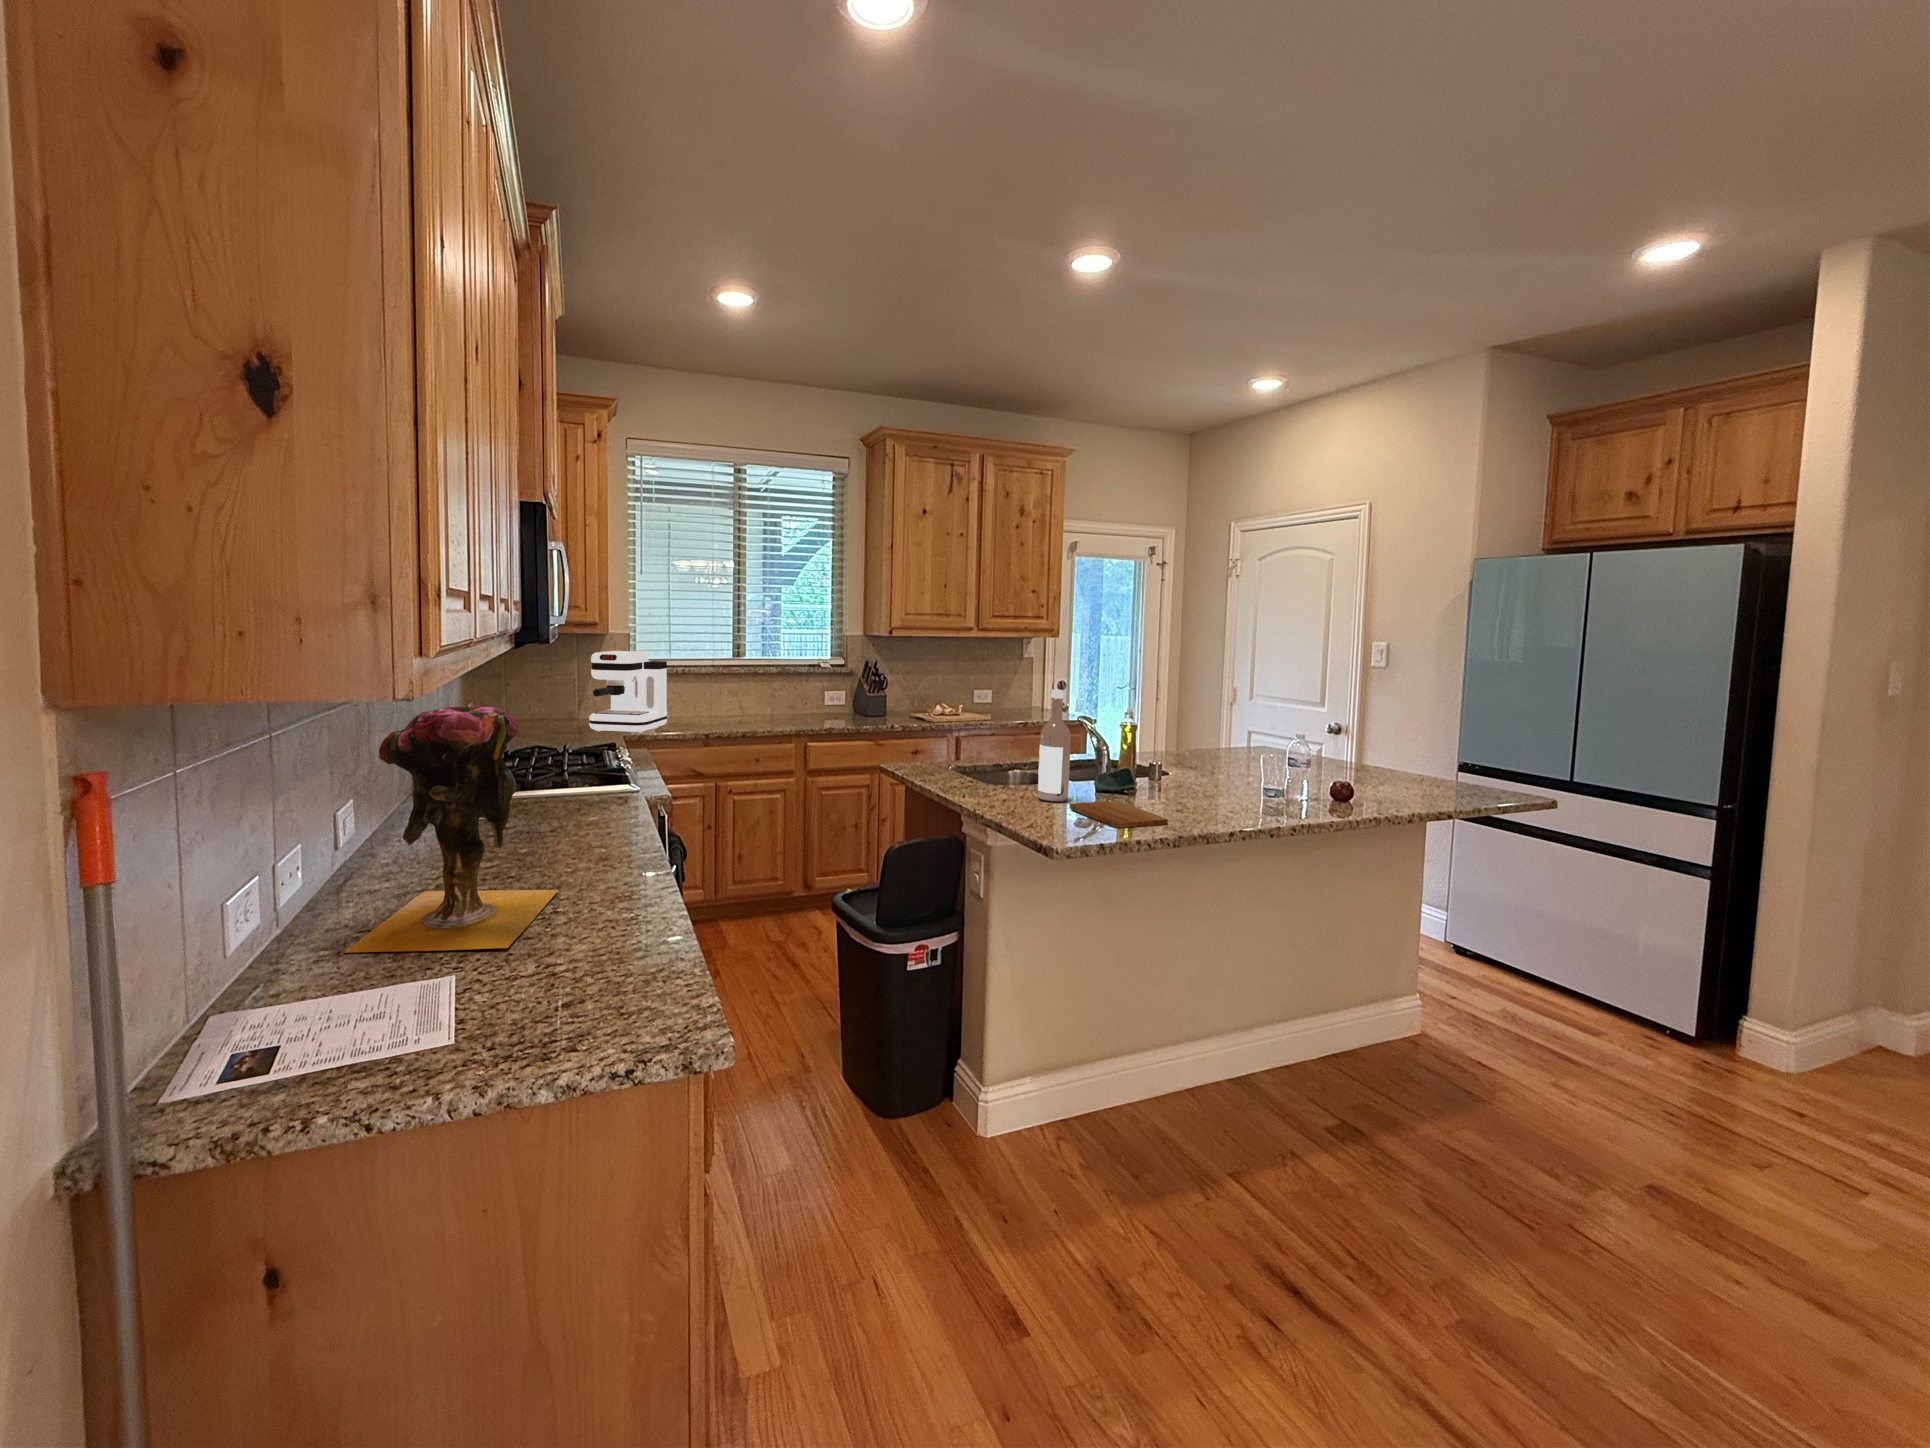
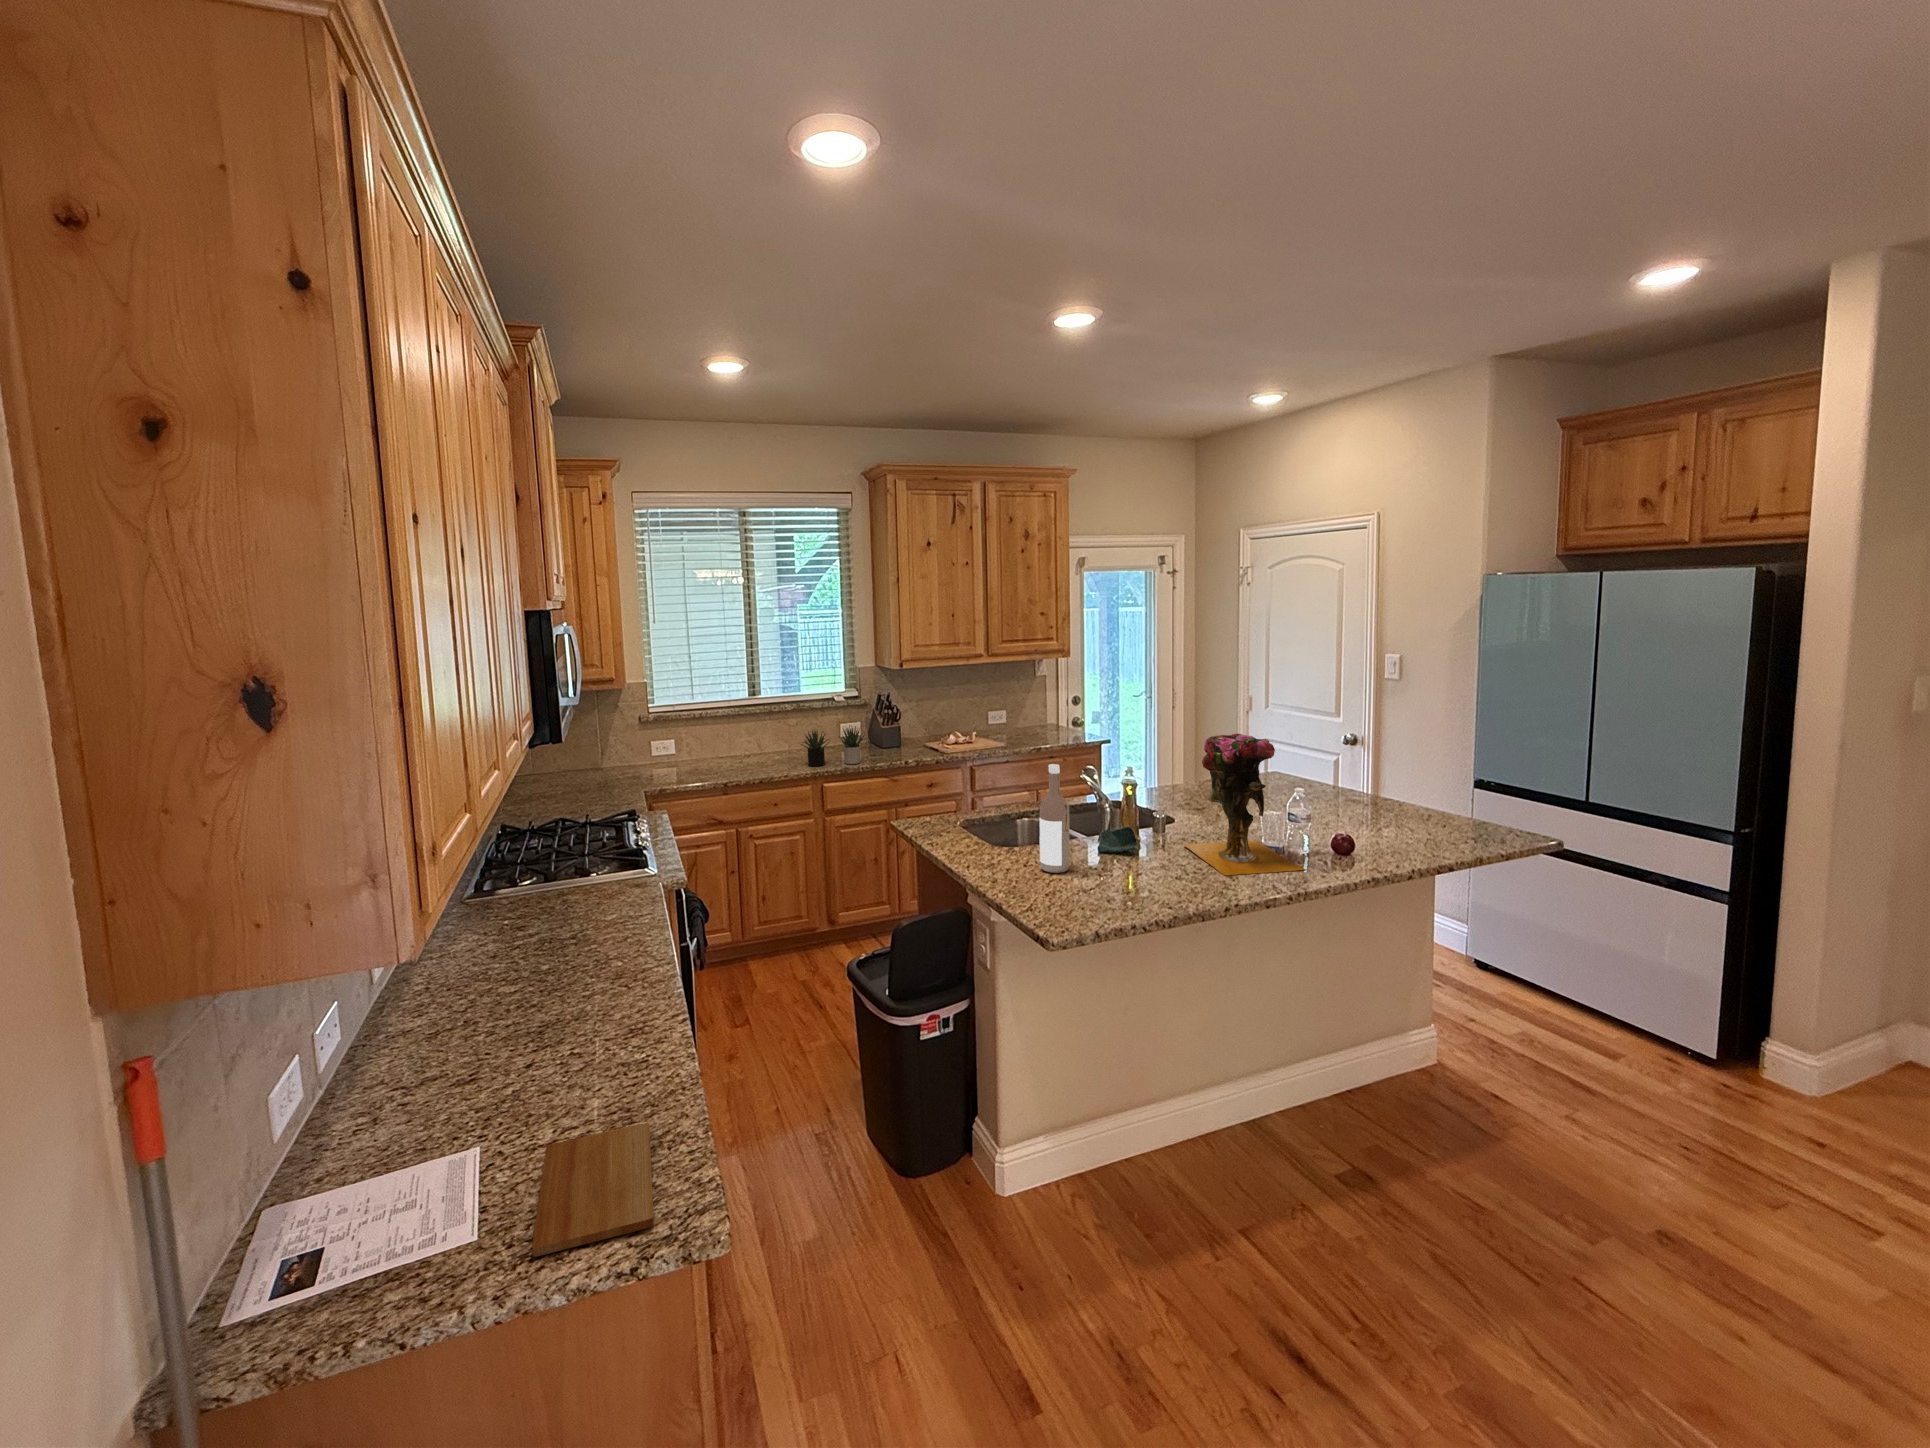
coffee maker: present [589,651,667,733] -> none [614,707,690,788]
succulent plant: none [779,683,855,725] -> present [801,726,866,767]
vase: present [344,705,558,953] -> present [1184,734,1305,875]
cutting board: present [1070,801,1168,828] -> present [532,1123,654,1257]

